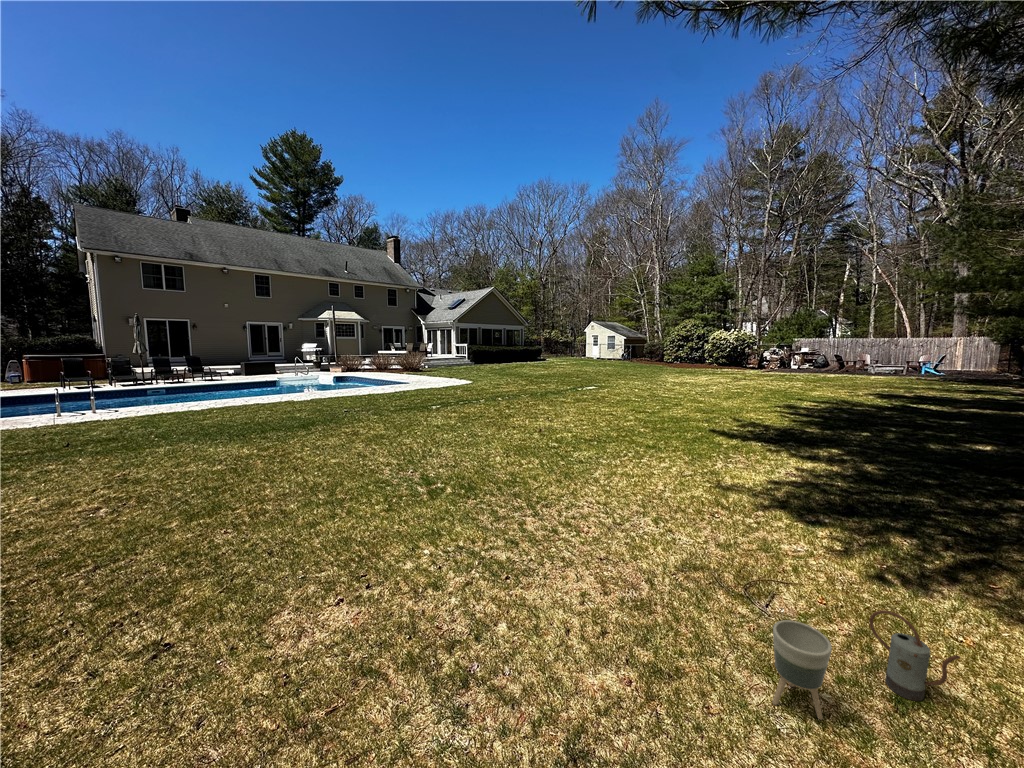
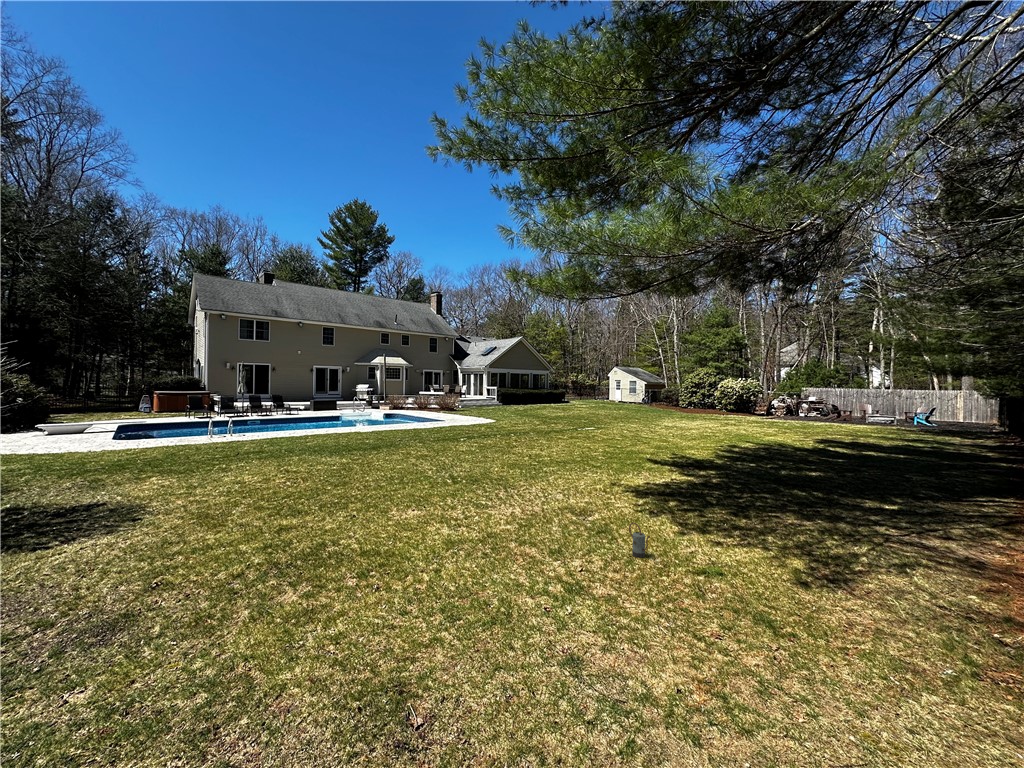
planter: present [772,620,832,720] -> none [579,523,599,559]

